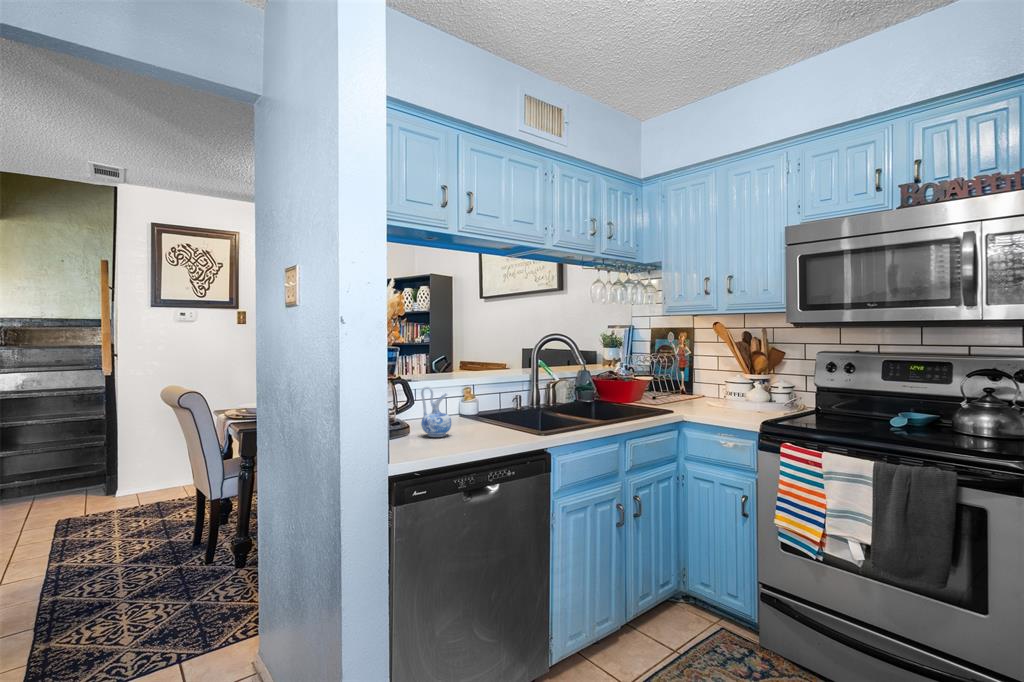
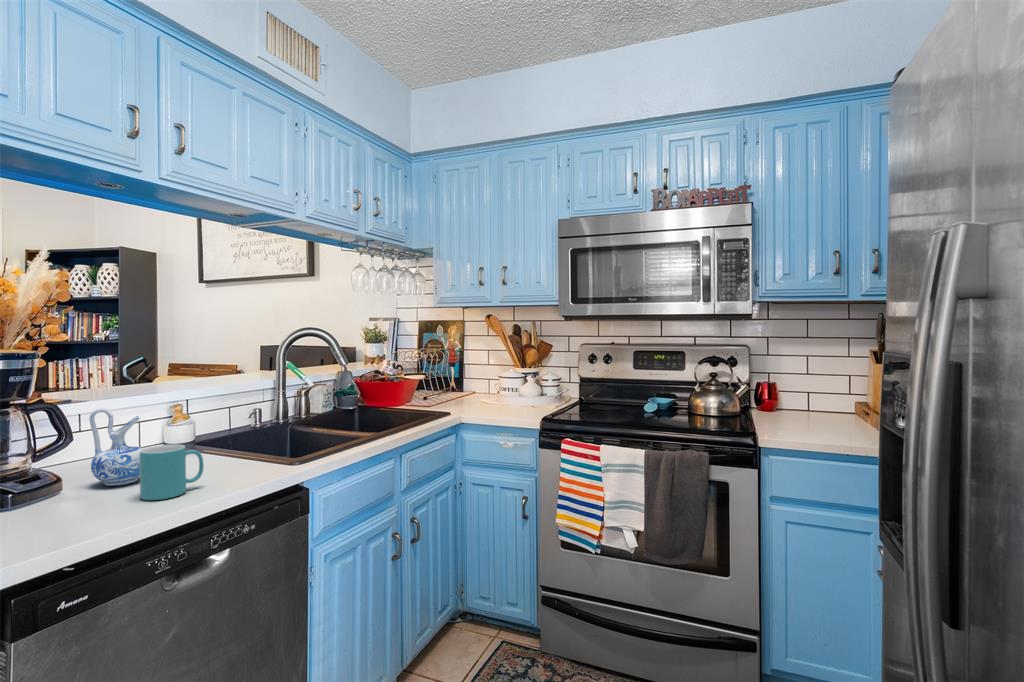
mug: none [448,412,484,447] -> present [140,444,204,500]

